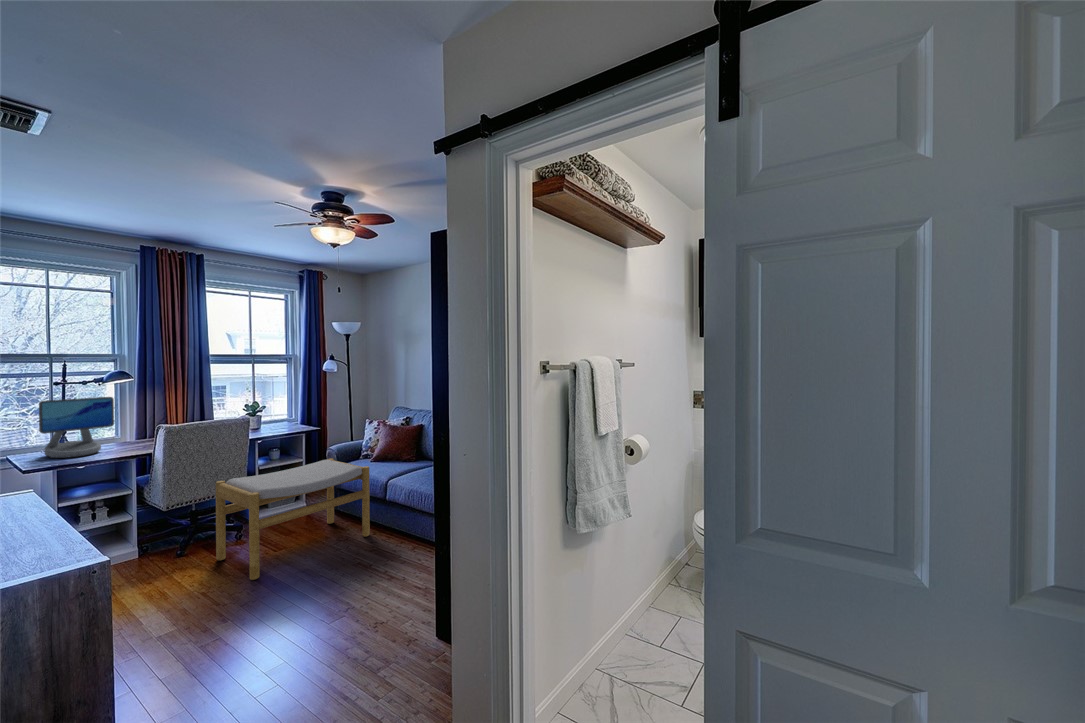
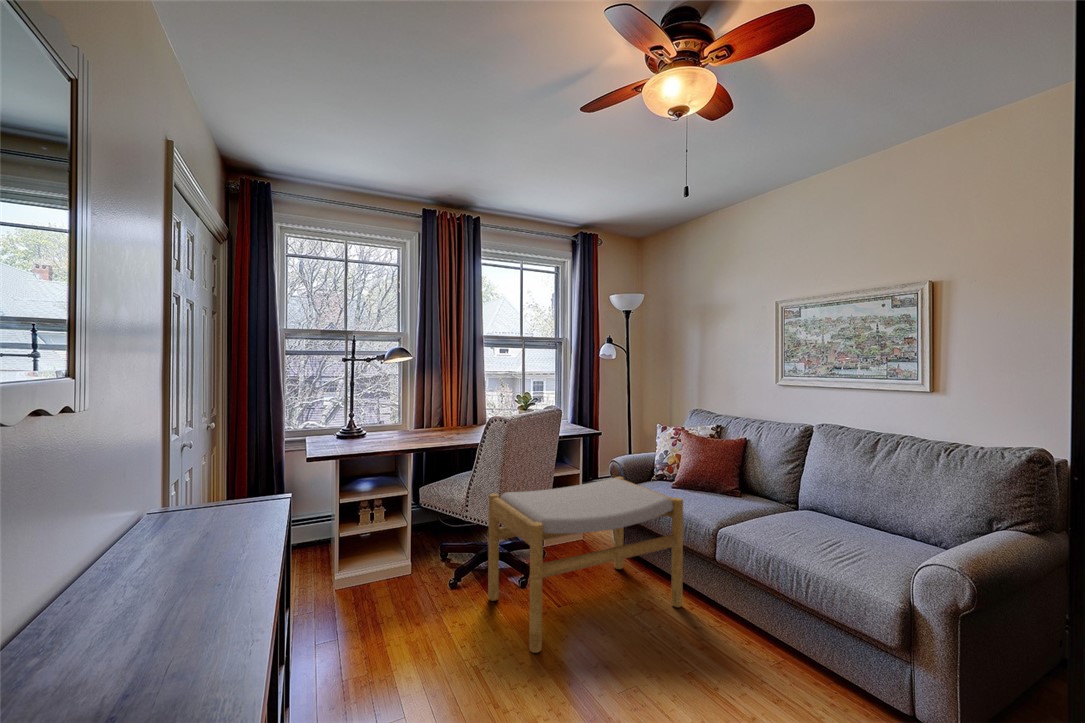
computer monitor: present [39,397,114,458] -> none [329,378,393,444]

